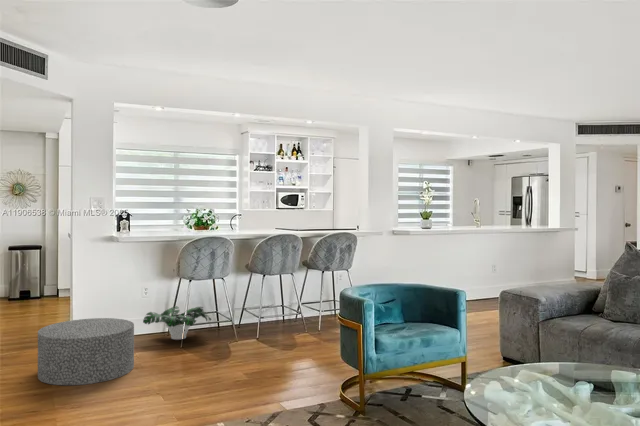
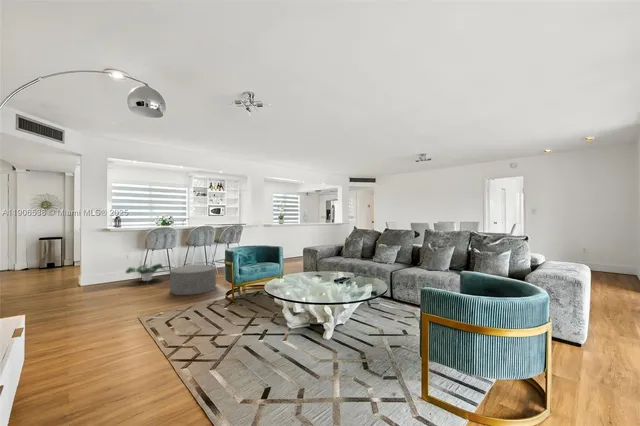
ottoman: present [38,318,134,385] -> present [170,265,216,295]

